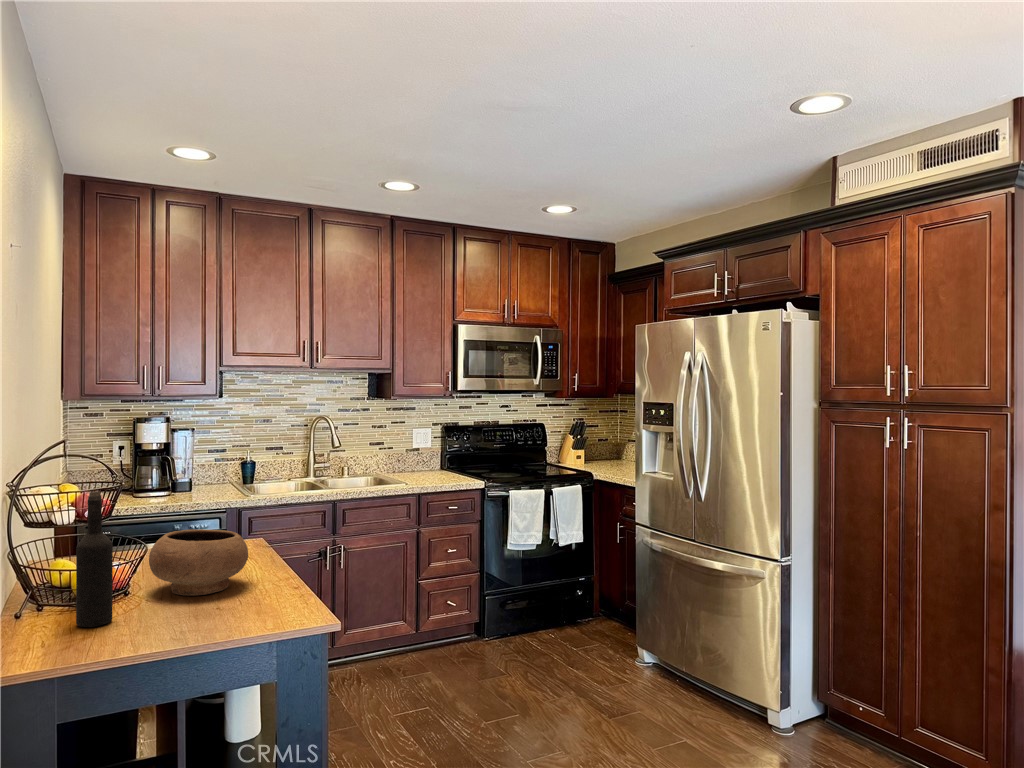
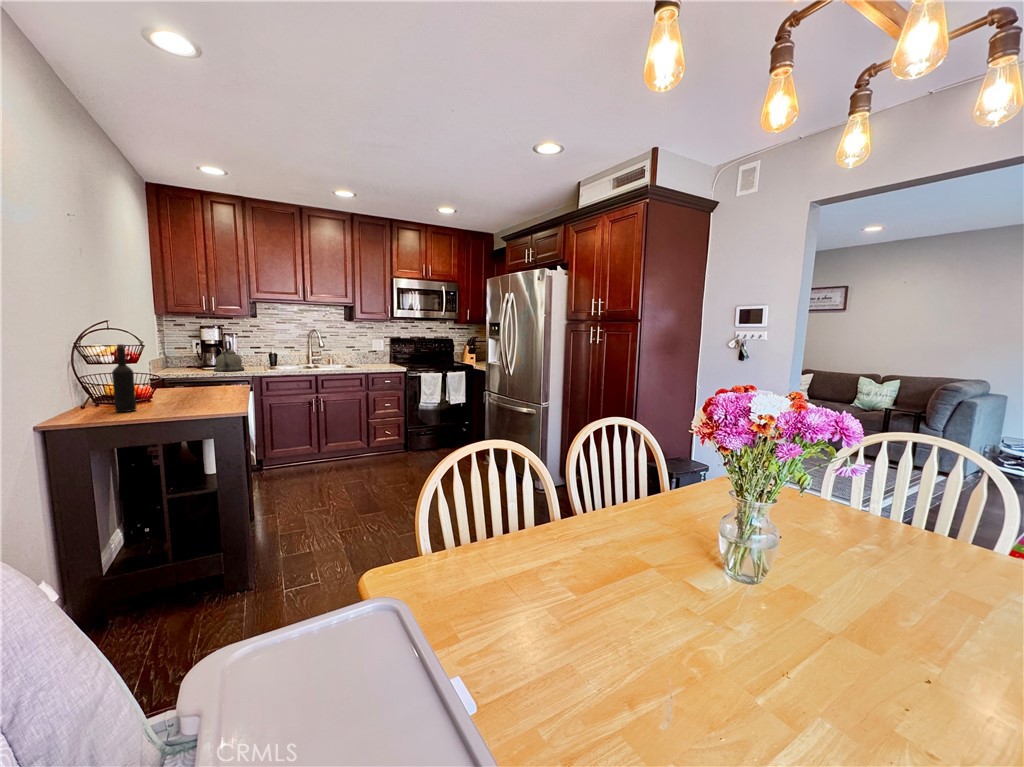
kettle: none [158,443,208,500] -> present [214,341,244,372]
bowl: present [149,529,248,596] -> none [165,372,224,404]

